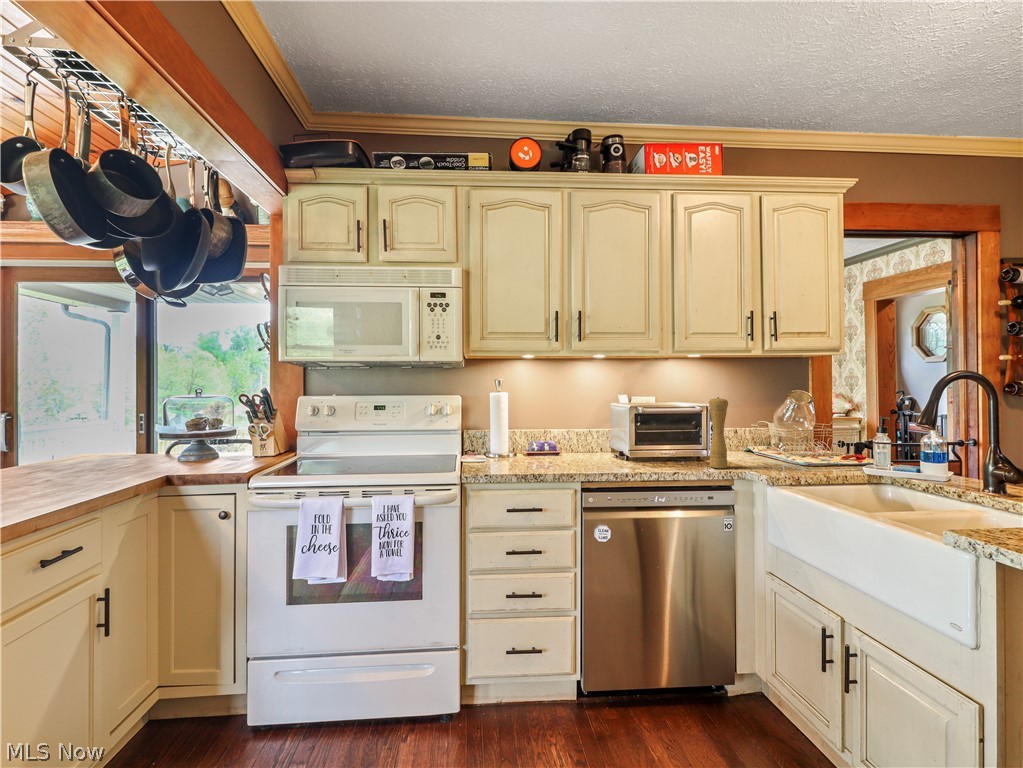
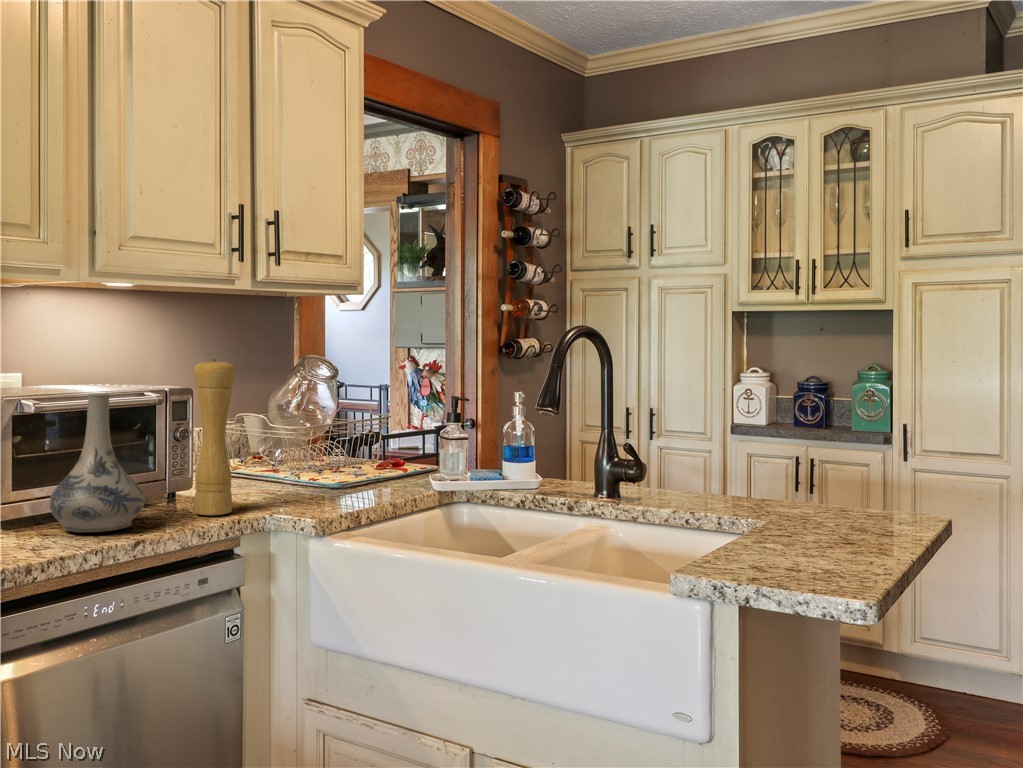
decorative vase: none [646,411,683,467] -> present [49,393,145,532]

